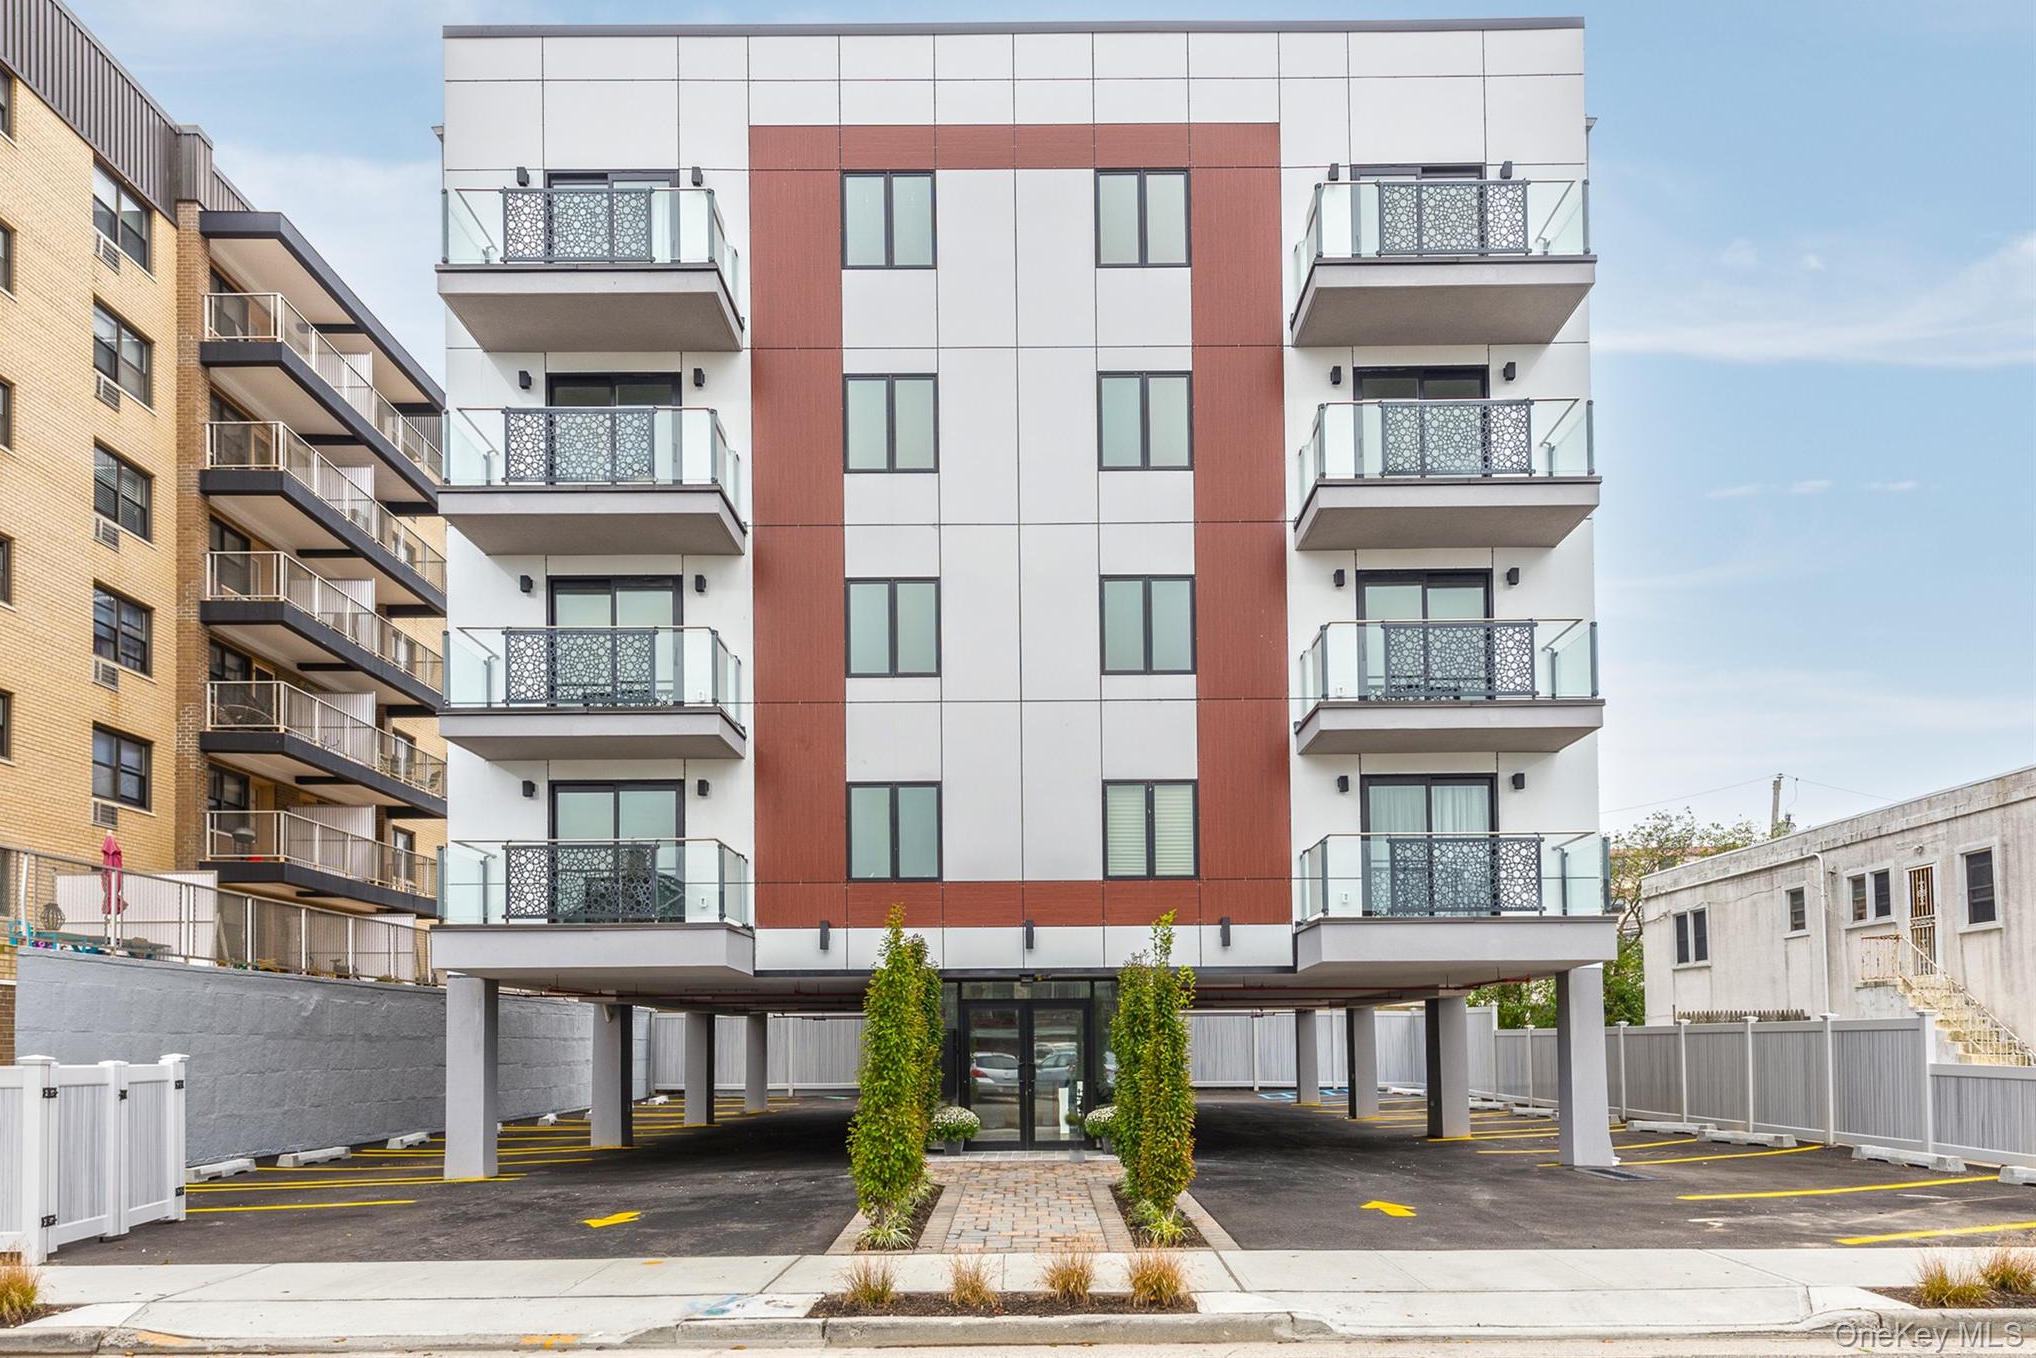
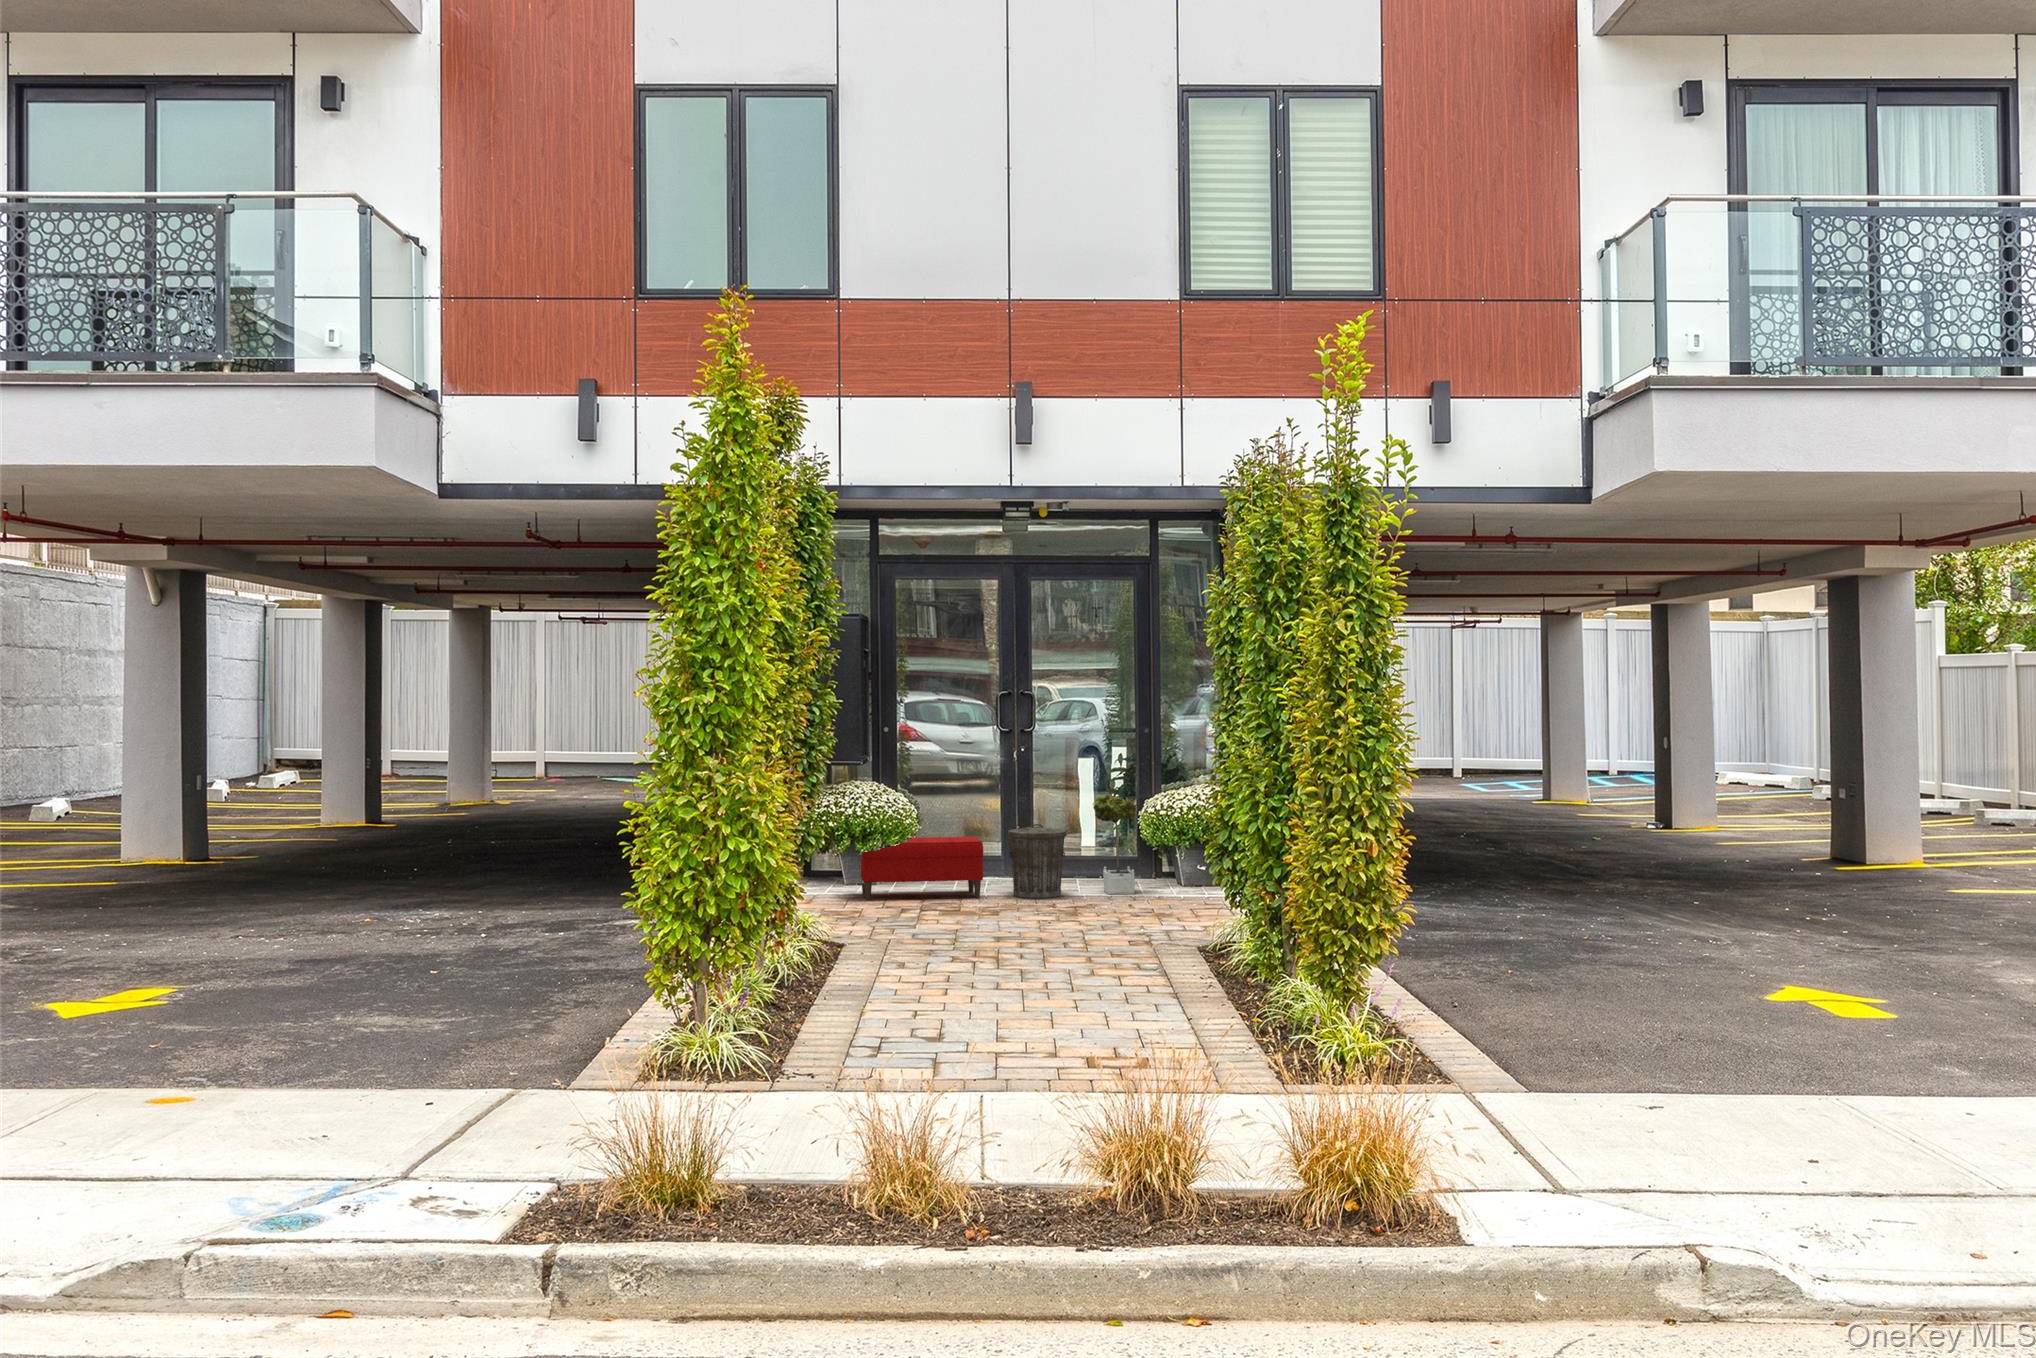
trash can: none [1022,1128,1051,1165] -> present [1008,824,1067,898]
bench: none [949,1134,1011,1168] -> present [861,837,983,900]

